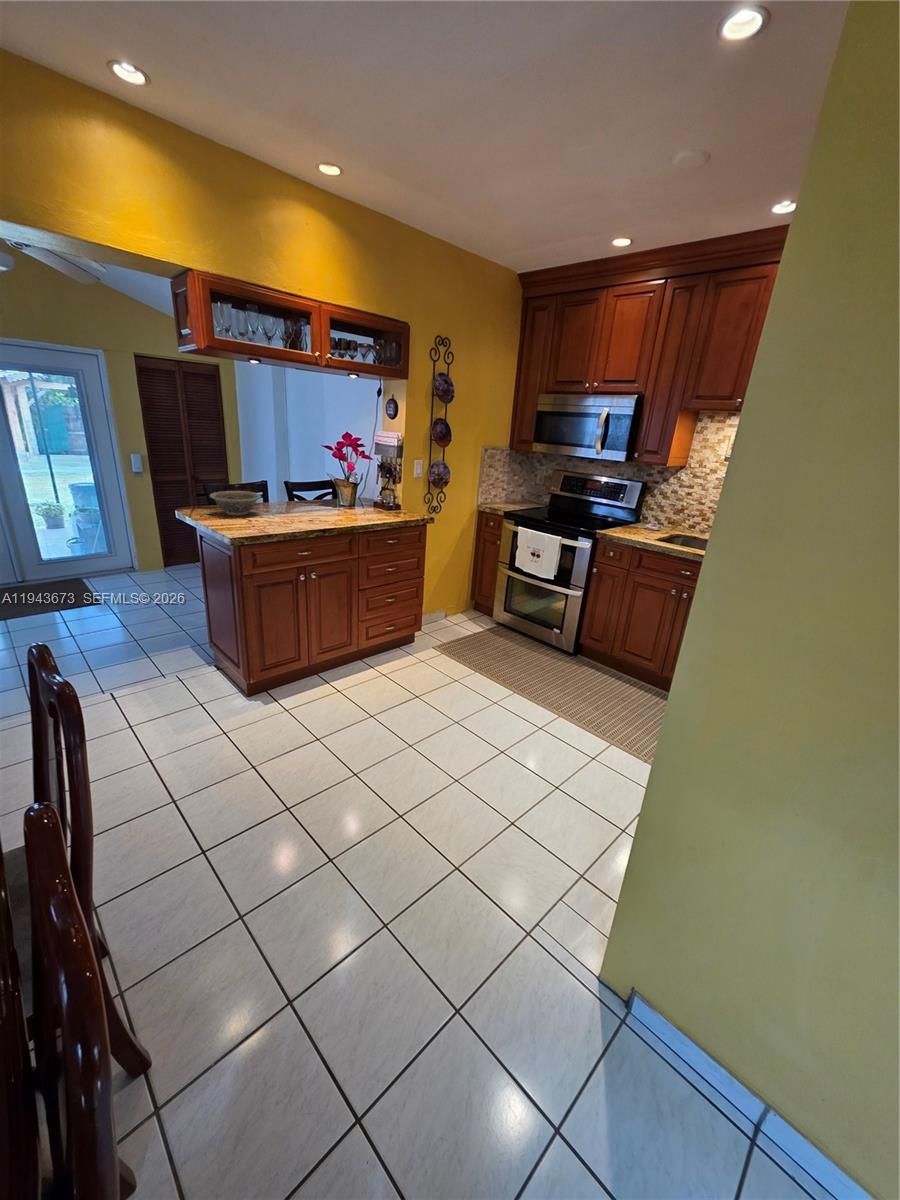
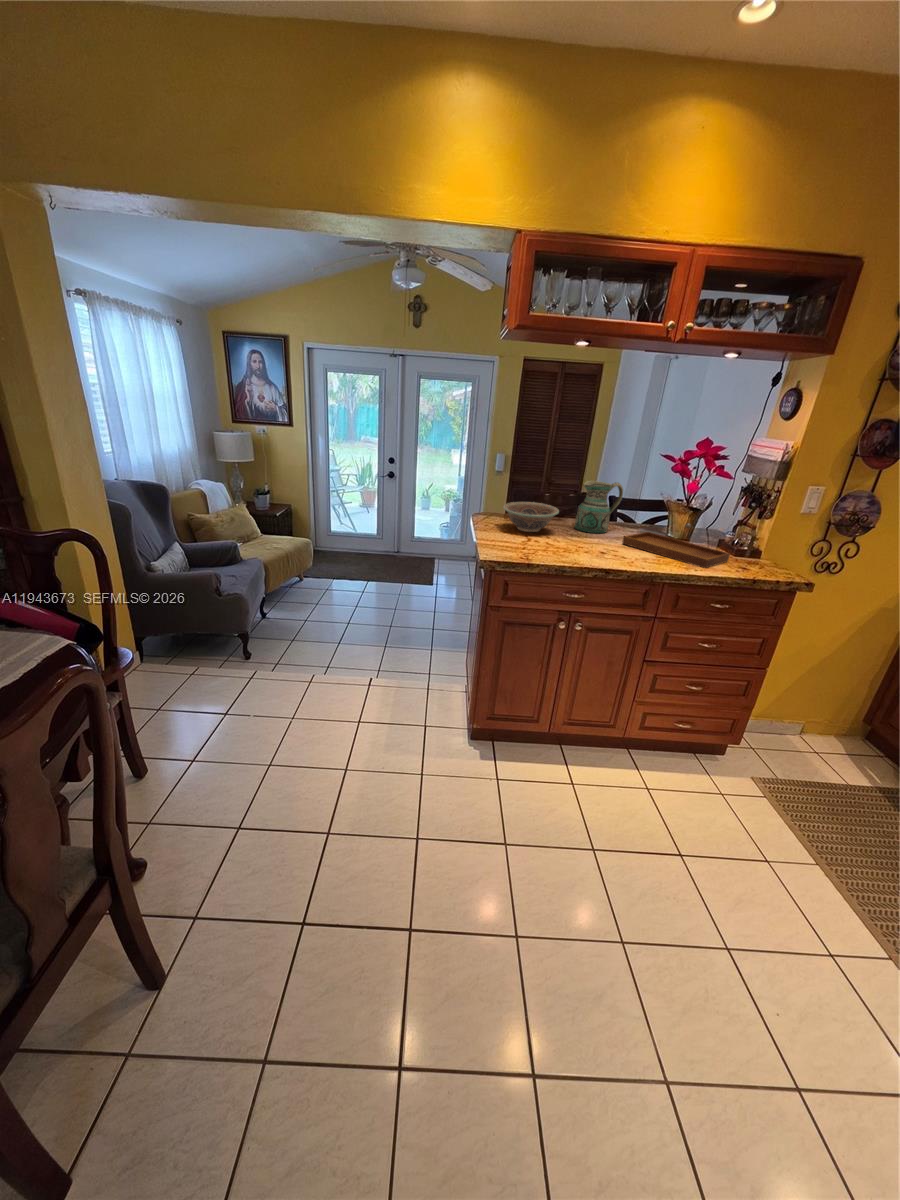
ceramic pitcher: none [270,468,301,510] -> present [575,481,623,533]
tray: none [316,492,386,519] -> present [622,523,730,568]

